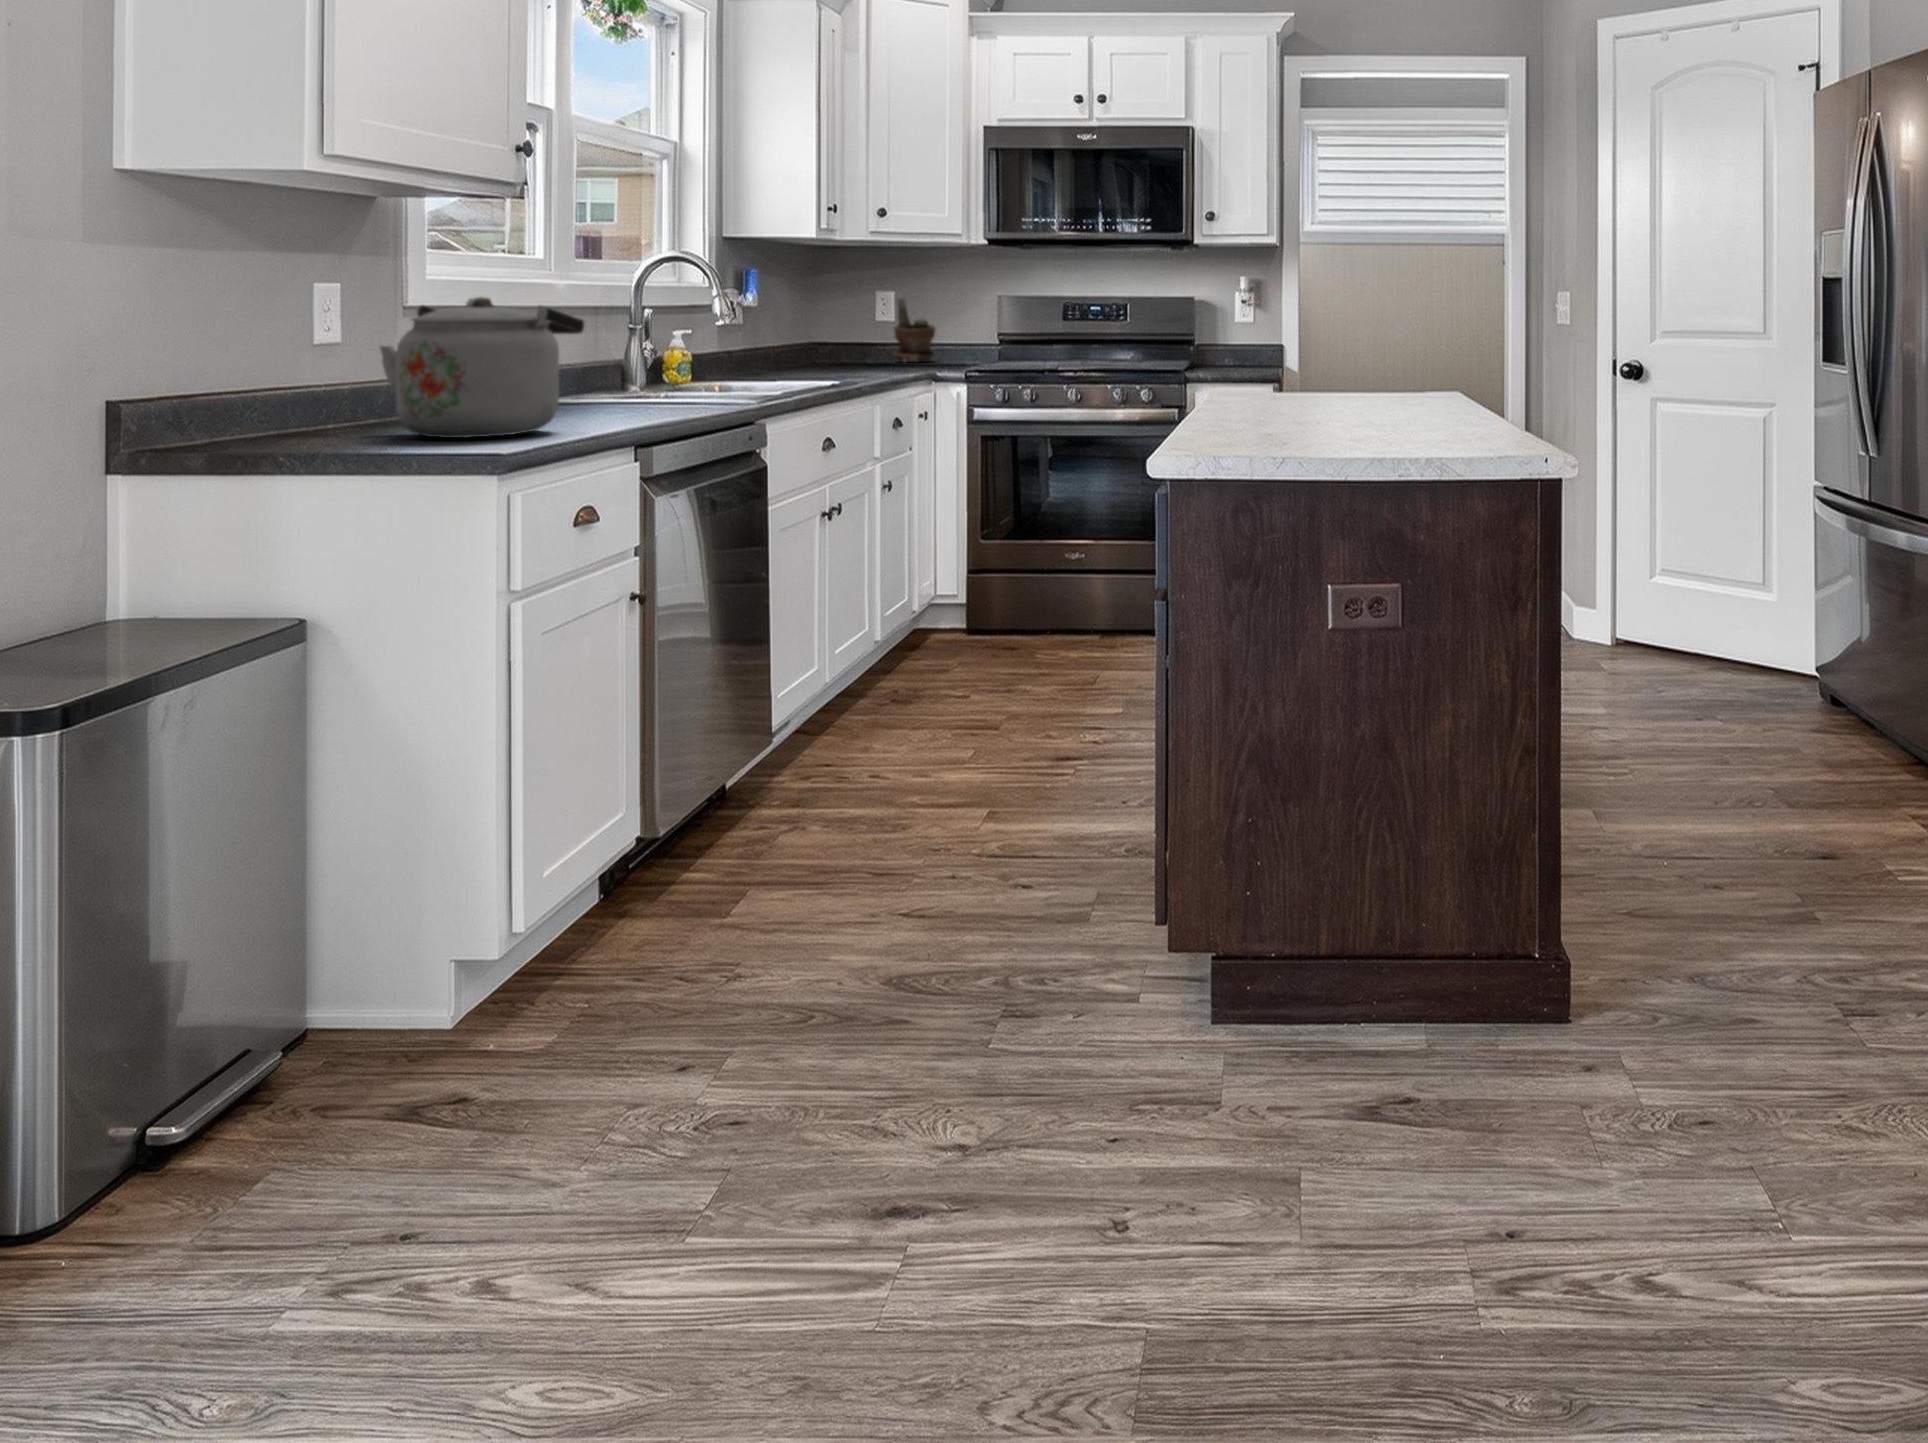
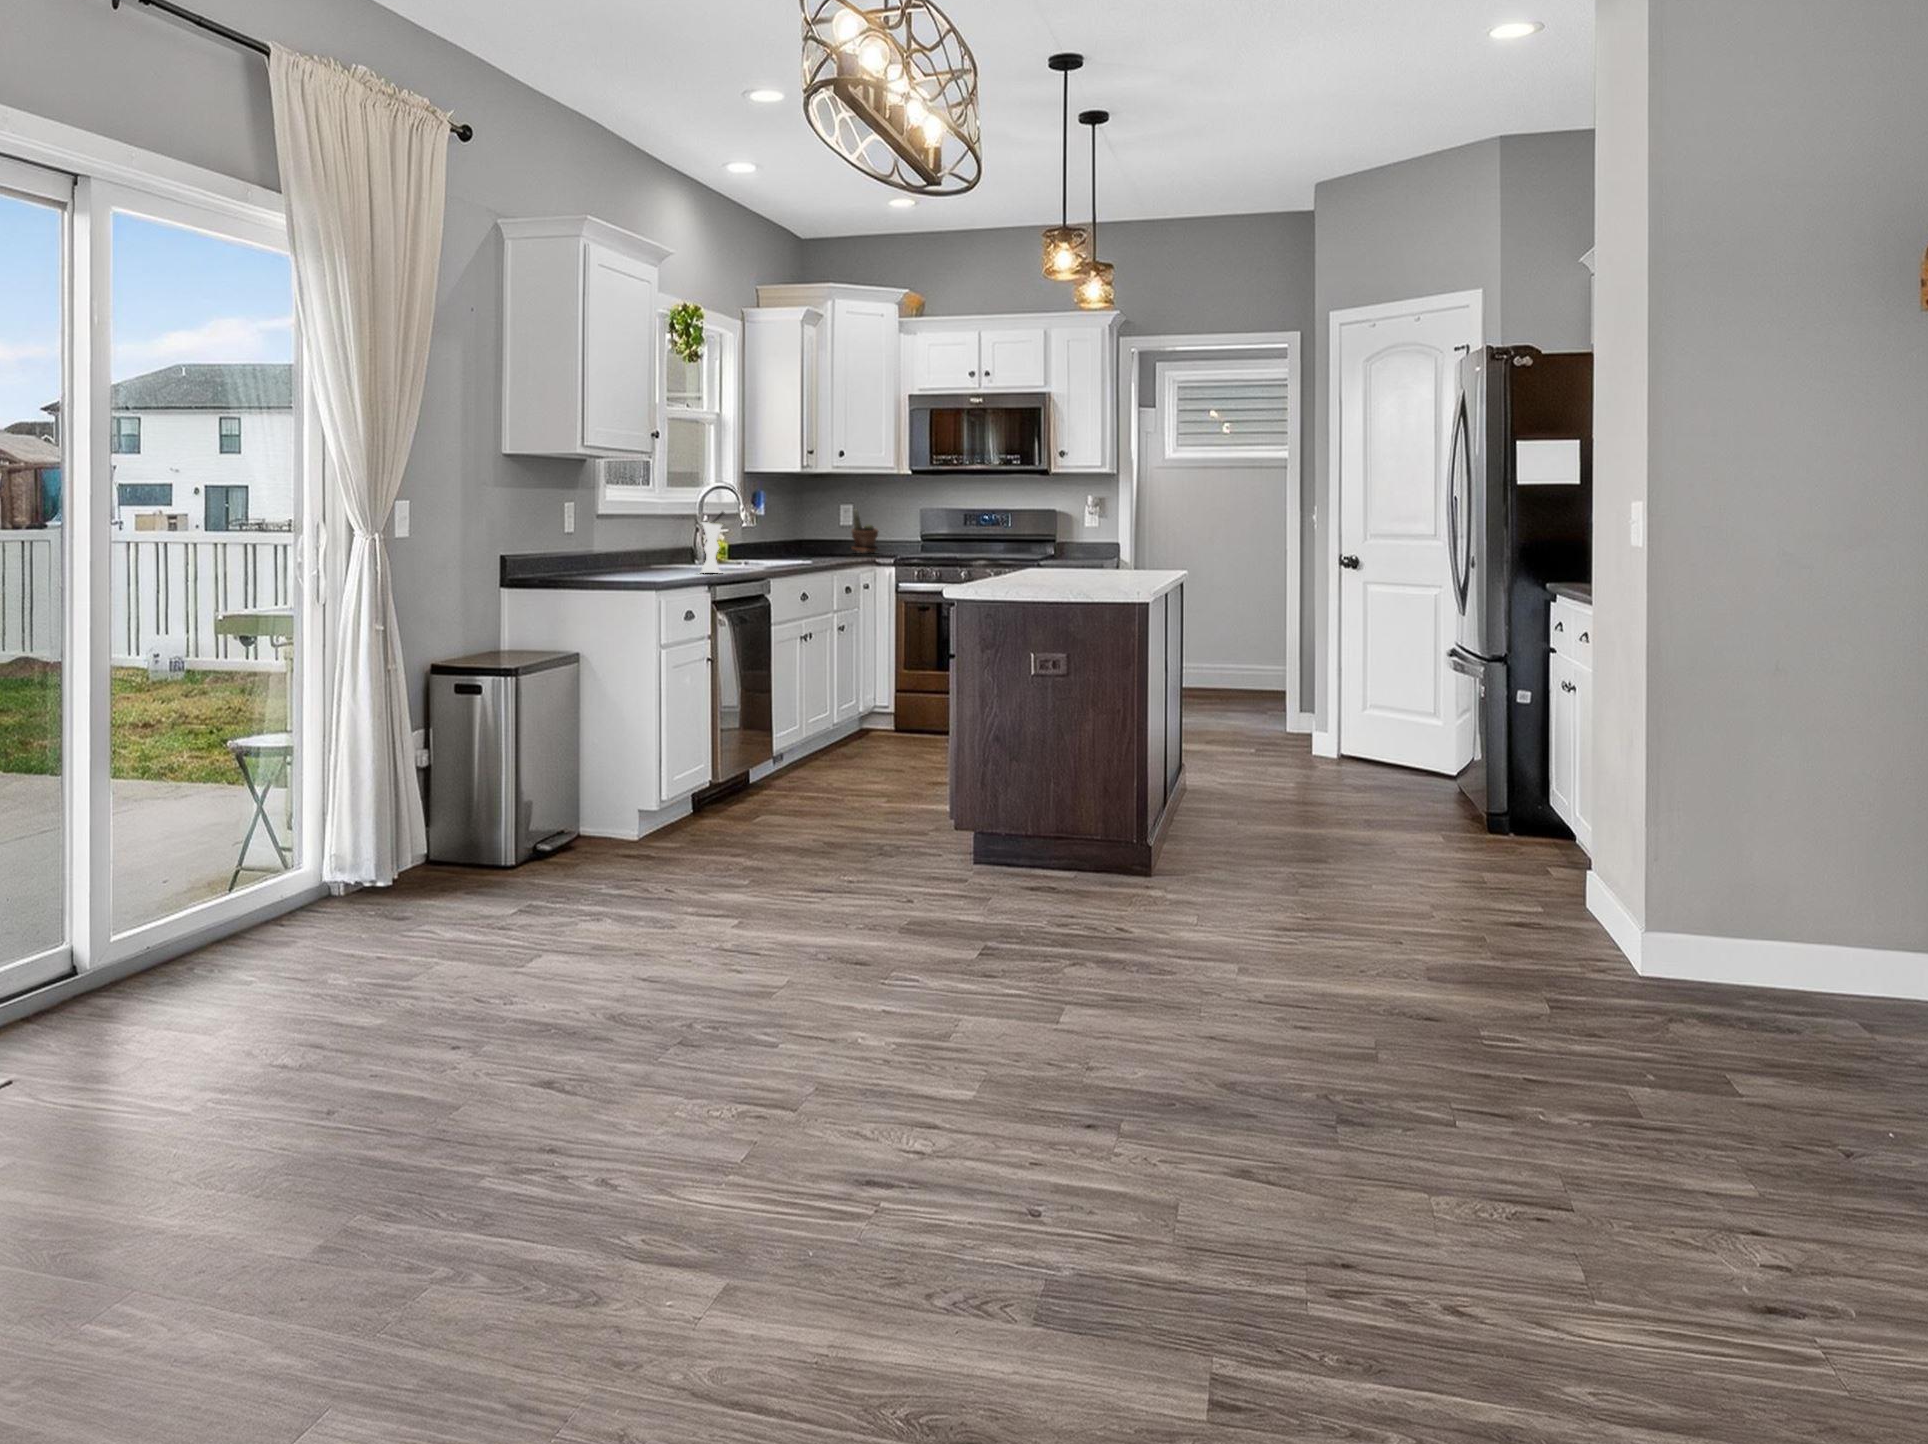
kettle: present [380,297,584,438] -> none [597,510,685,577]
vase: none [621,297,676,418] -> present [701,512,724,573]

